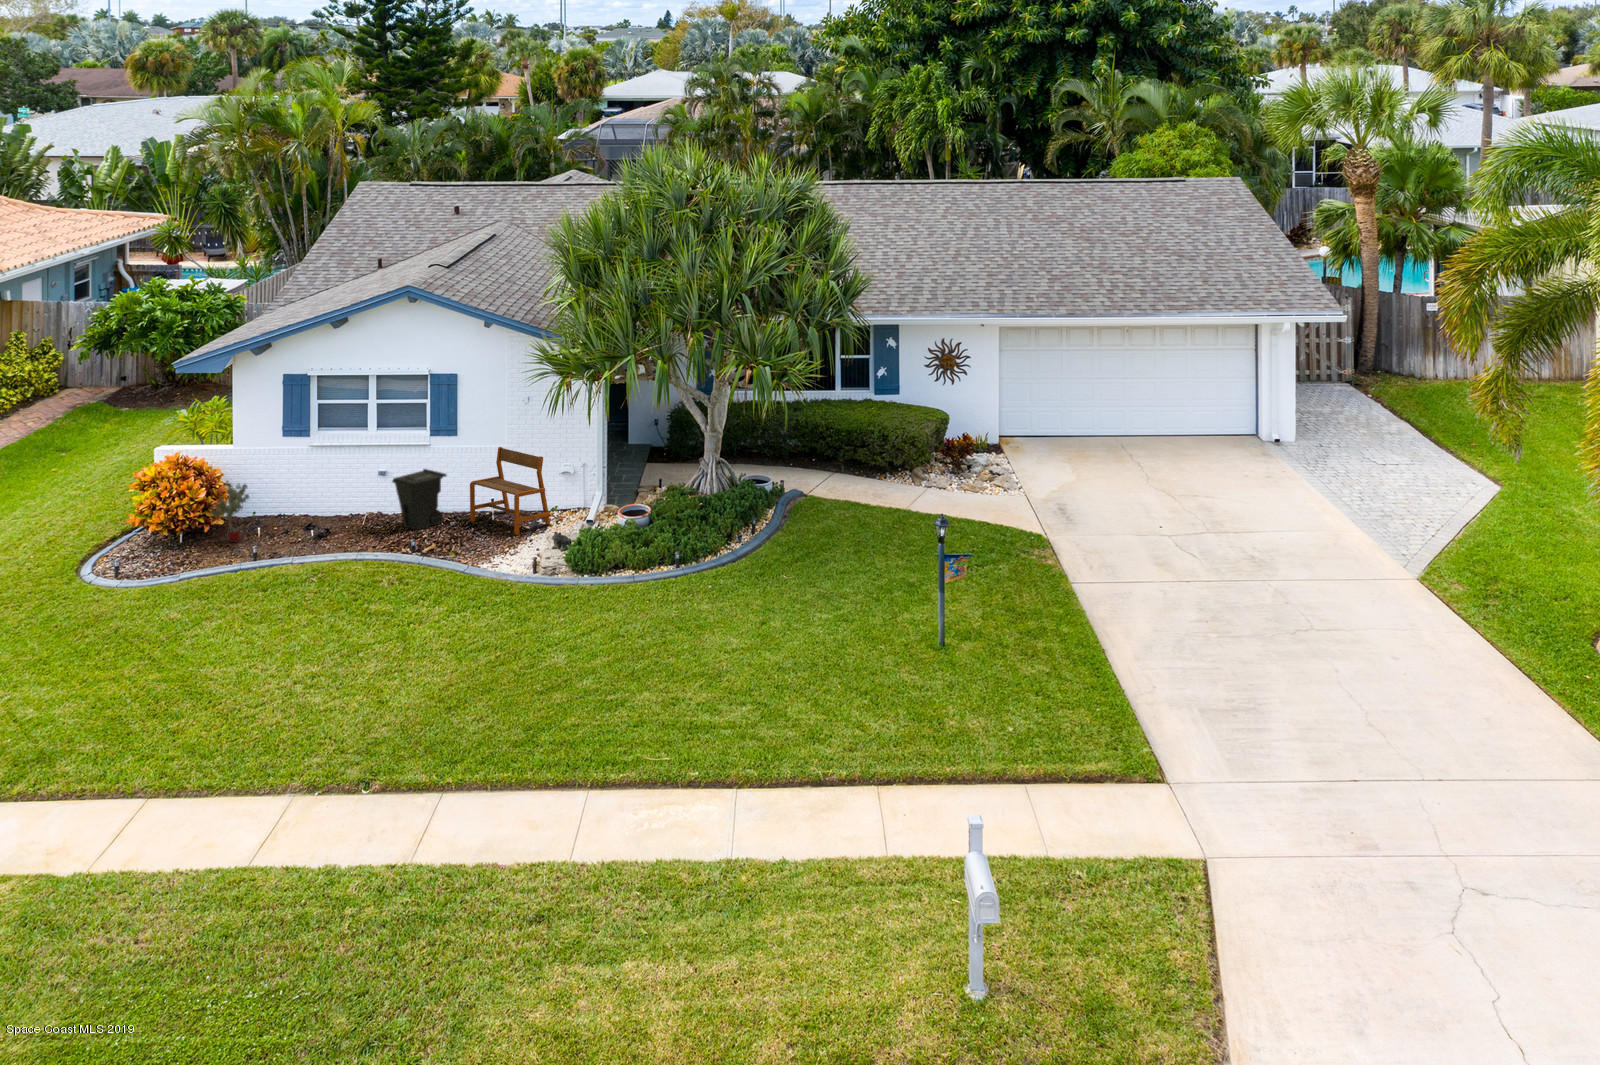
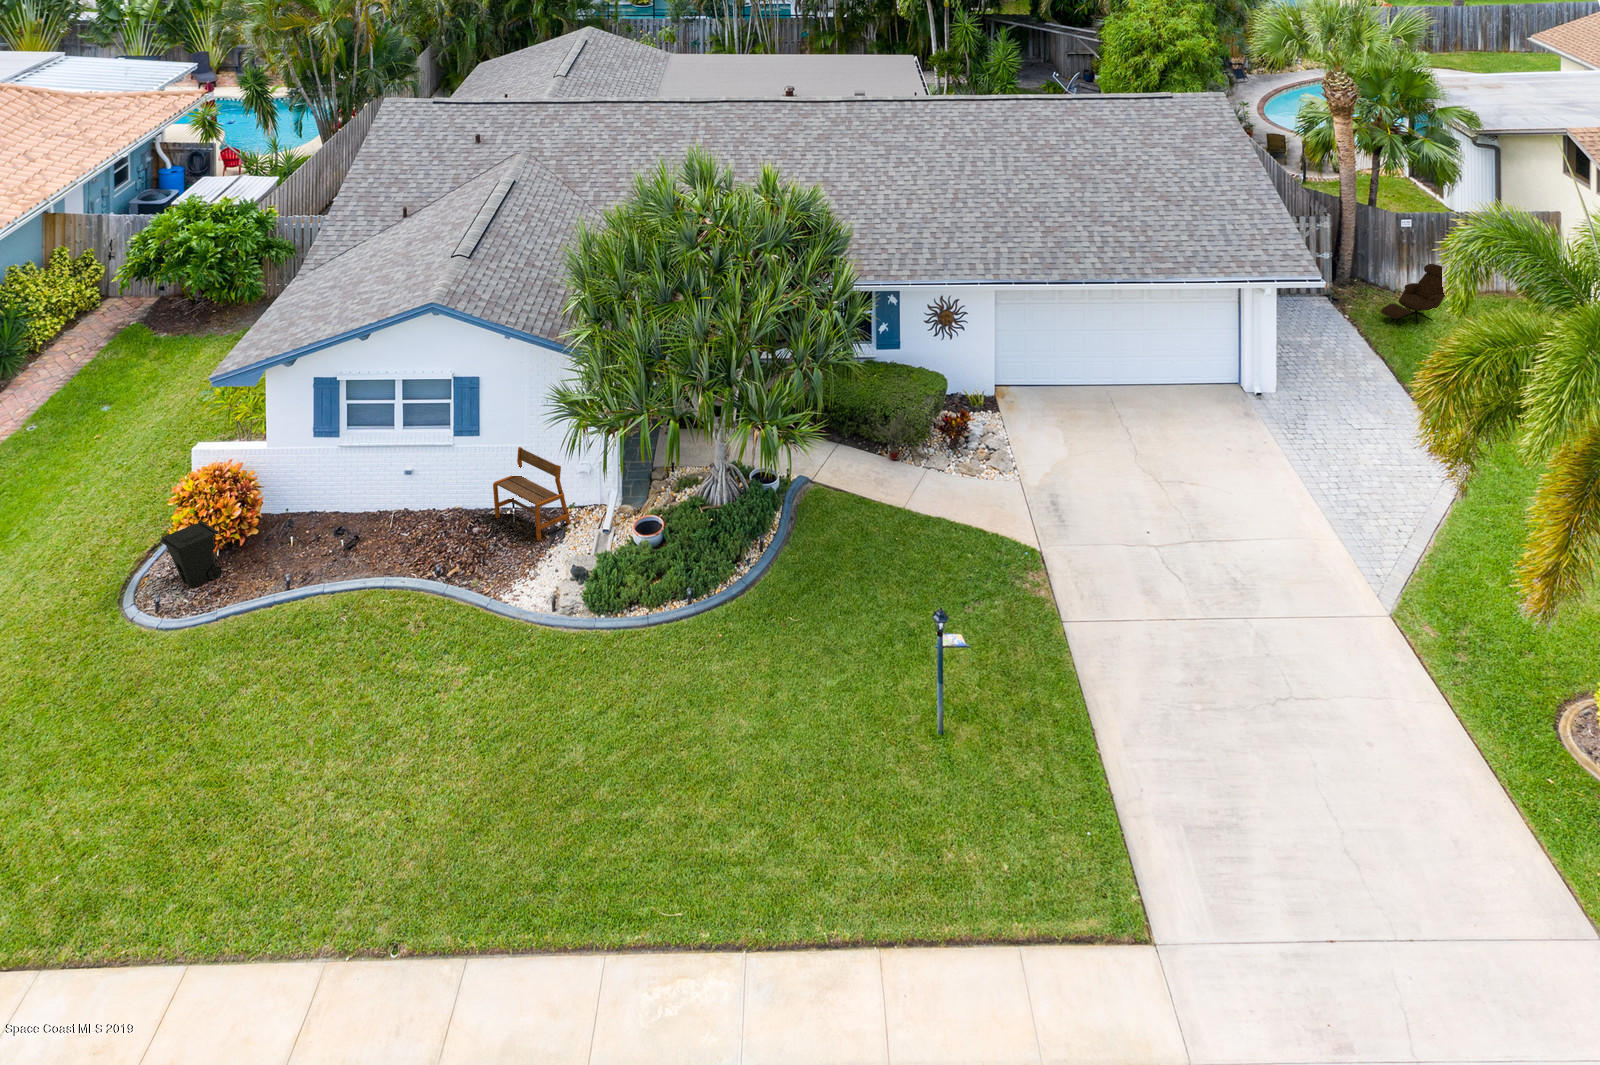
lounge chair: none [1411,337,1480,398] -> present [1381,264,1445,326]
trash can: present [392,469,447,530] -> present [162,520,222,588]
potted tree: present [211,480,249,543] -> present [873,412,916,460]

